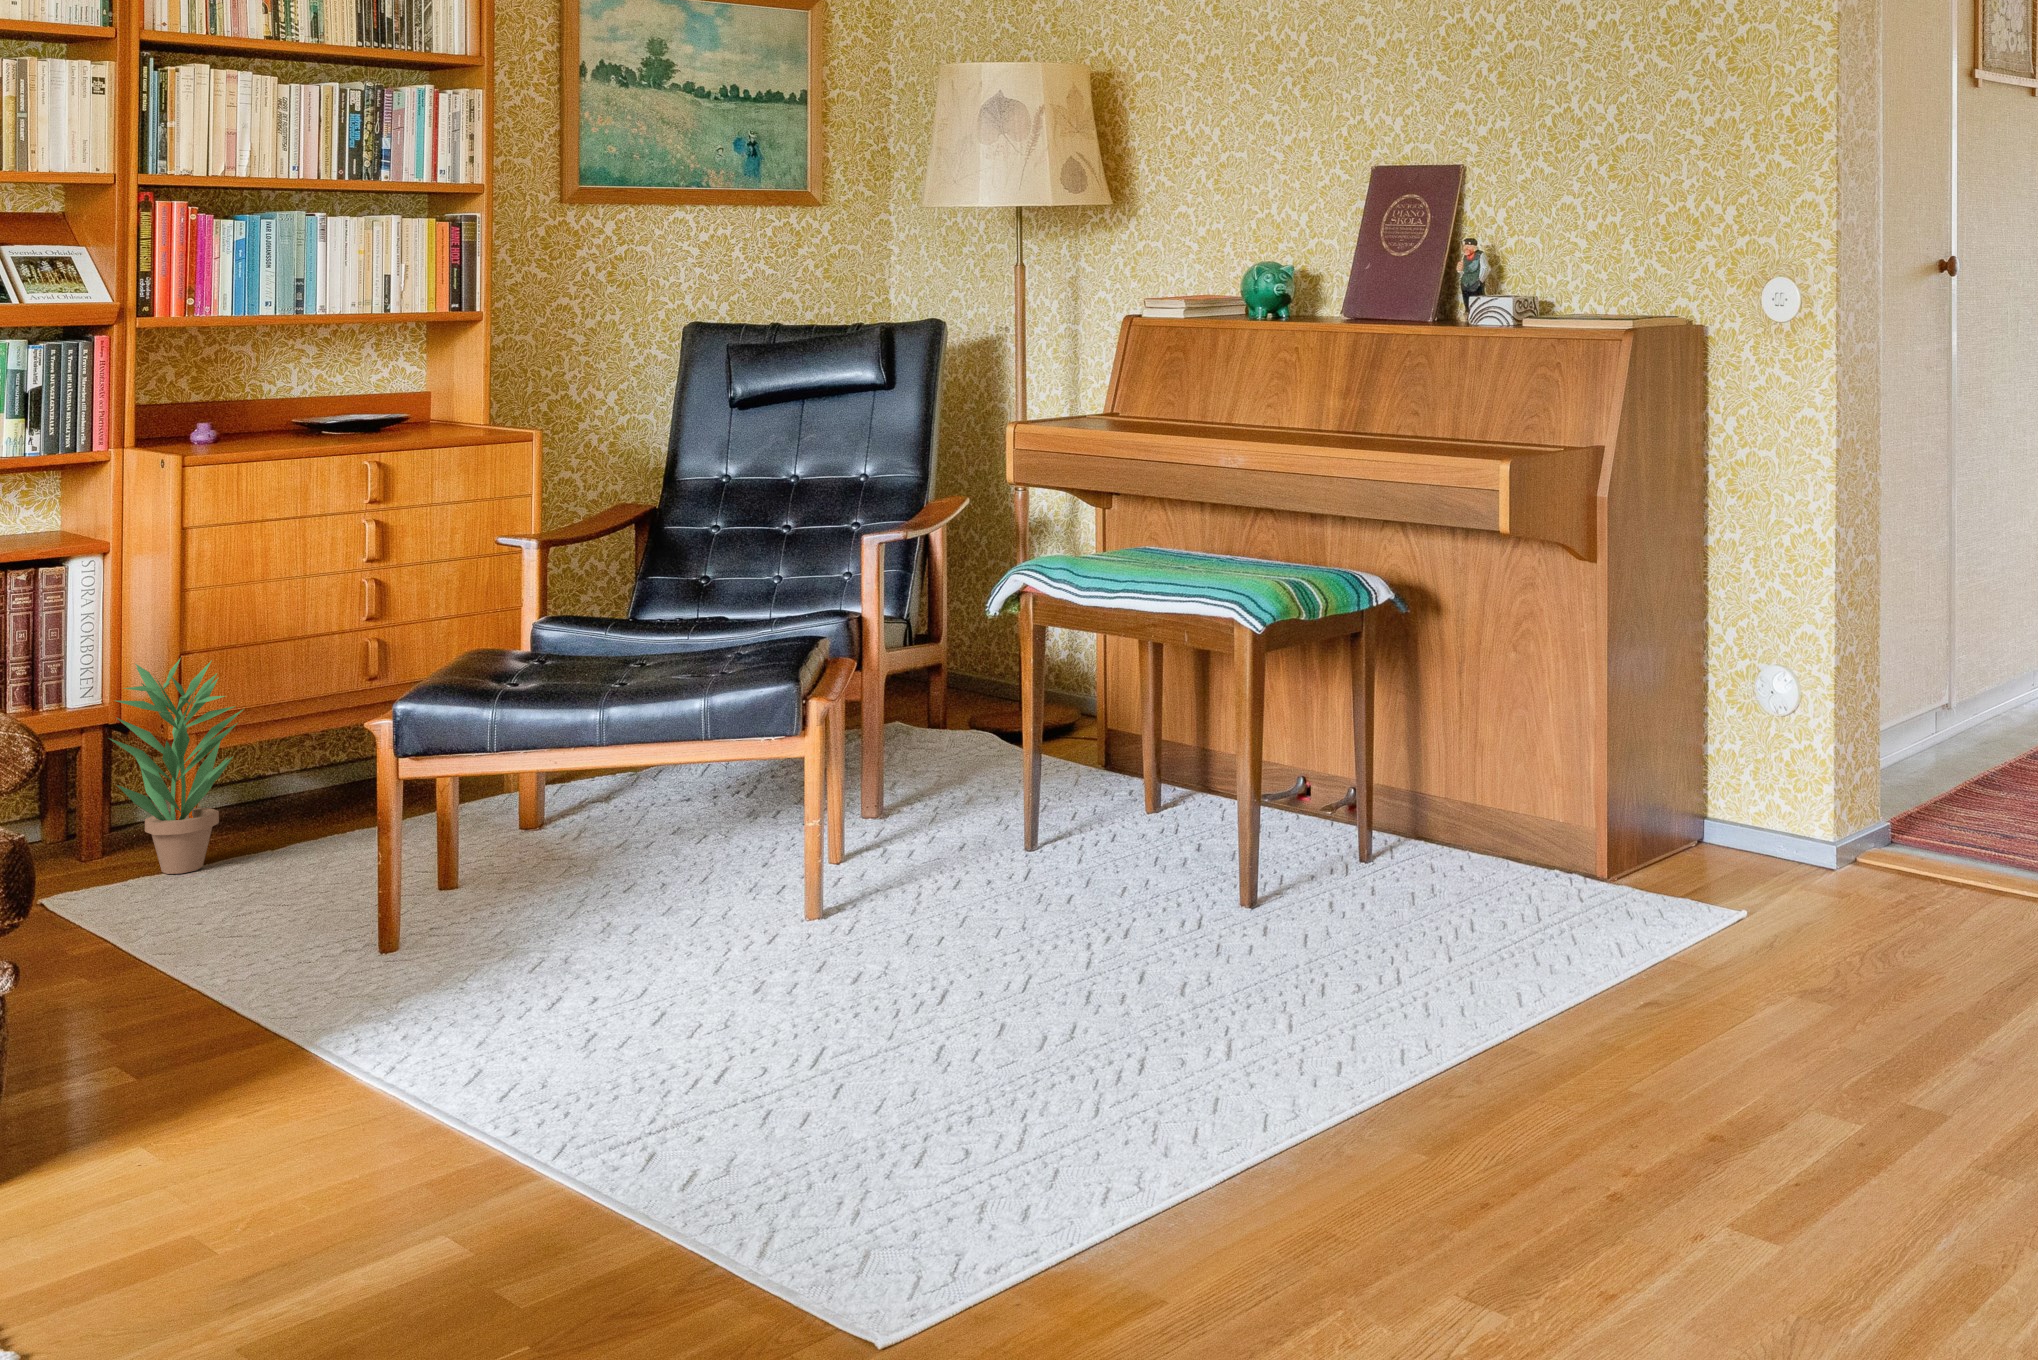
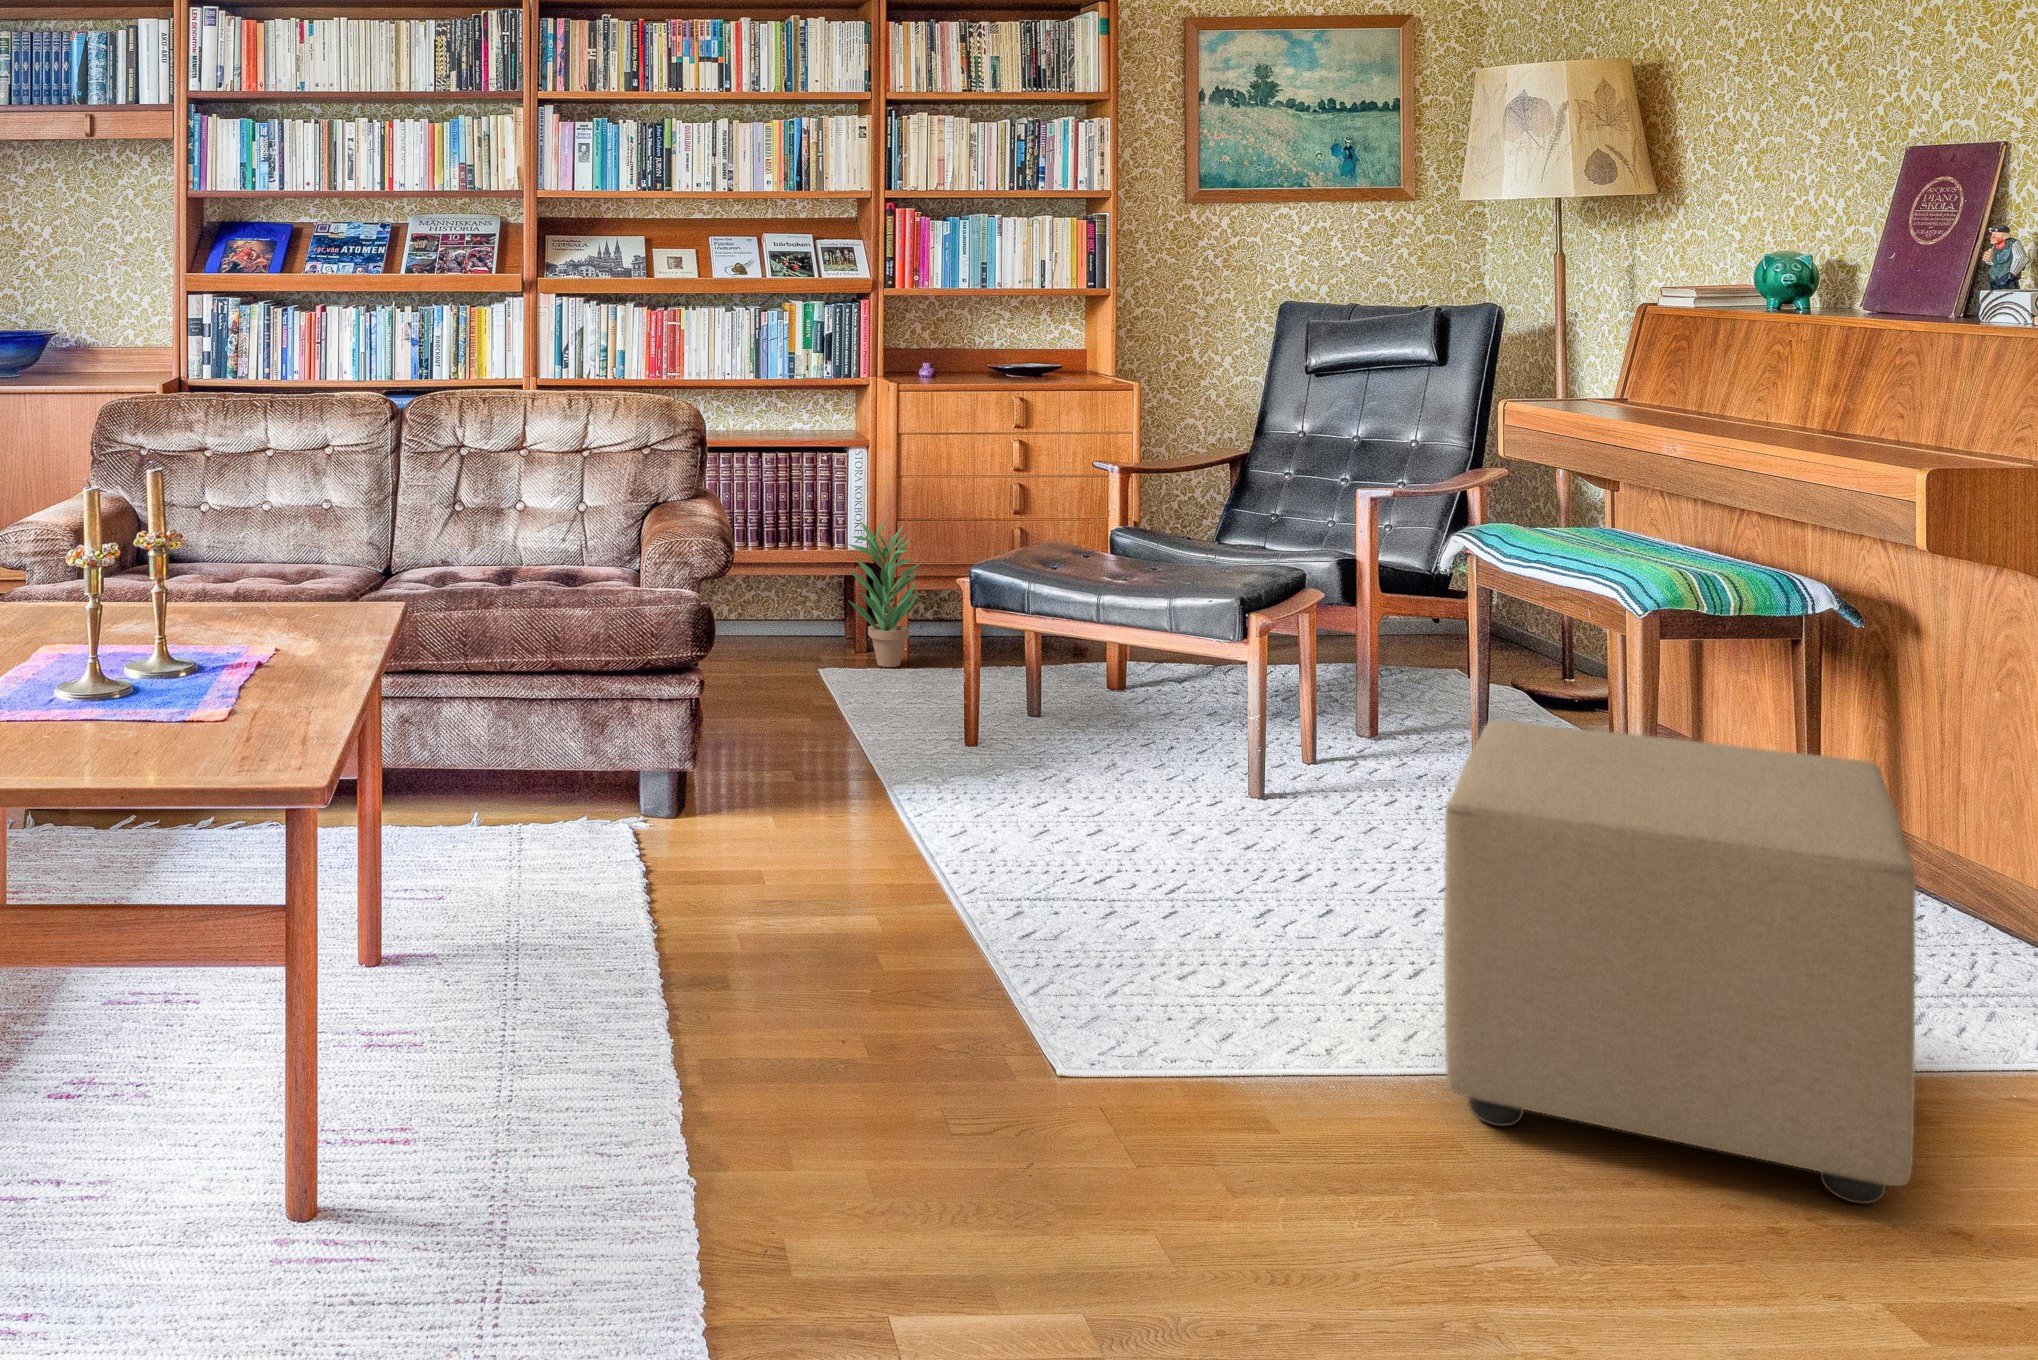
ottoman: none [1241,726,1696,1170] -> present [1444,721,1916,1204]

